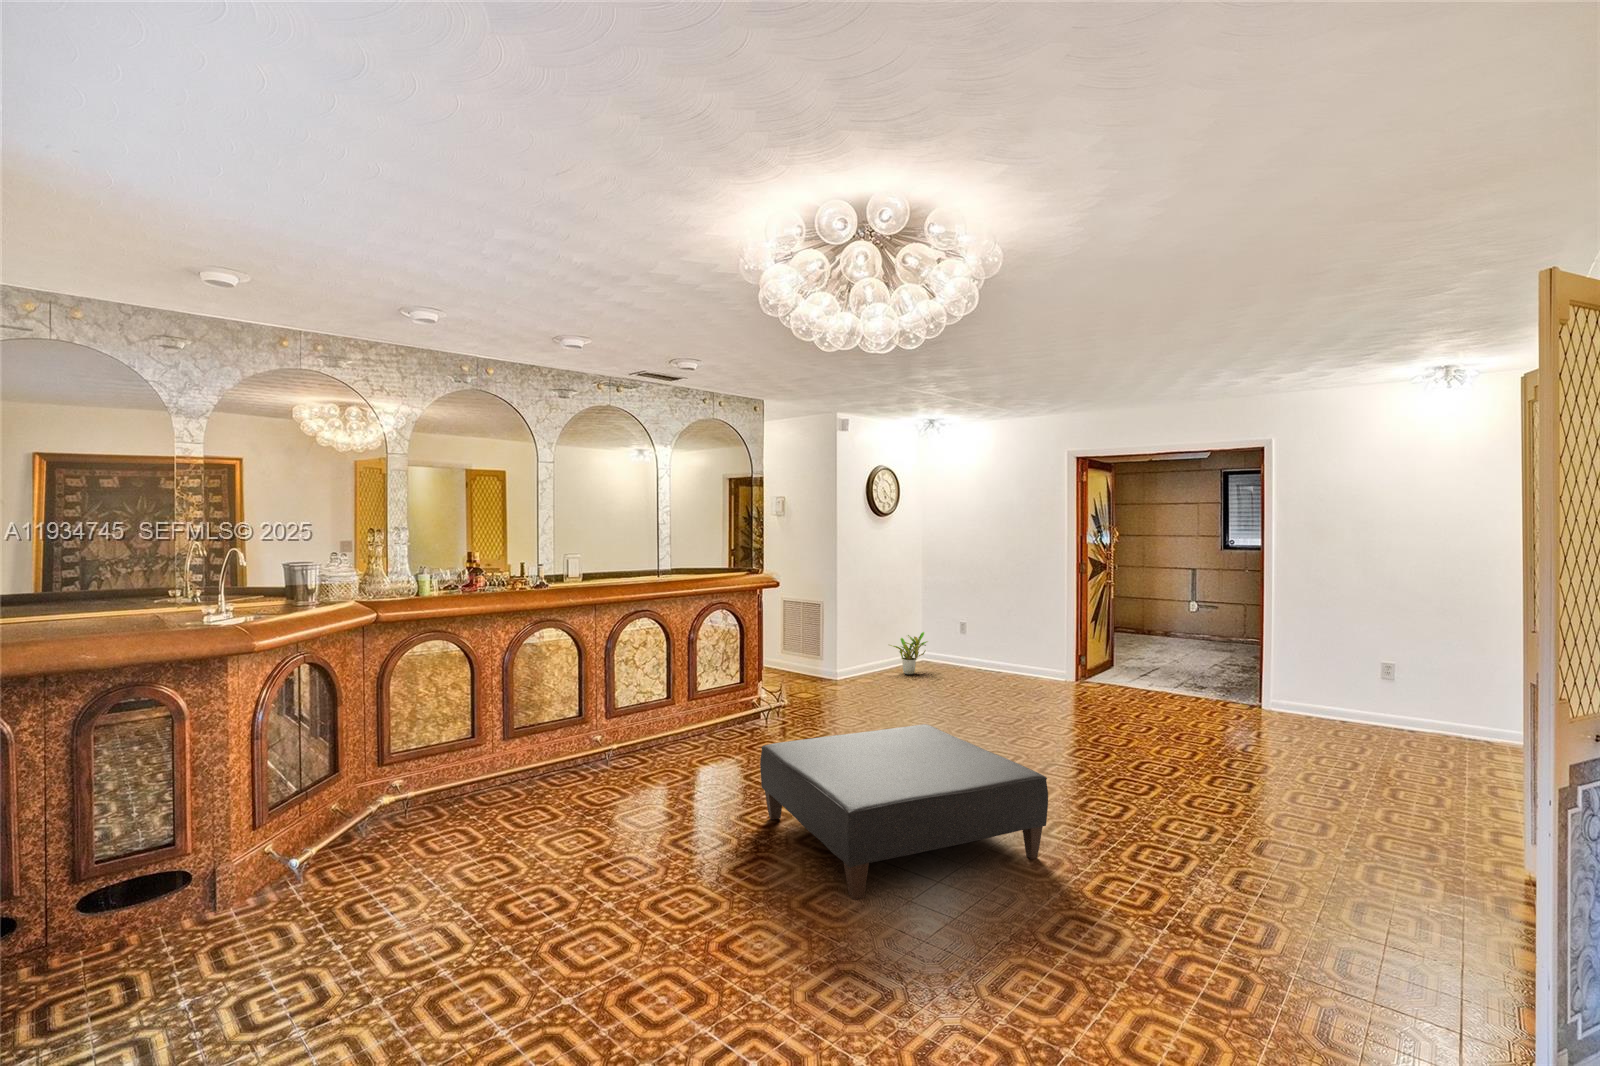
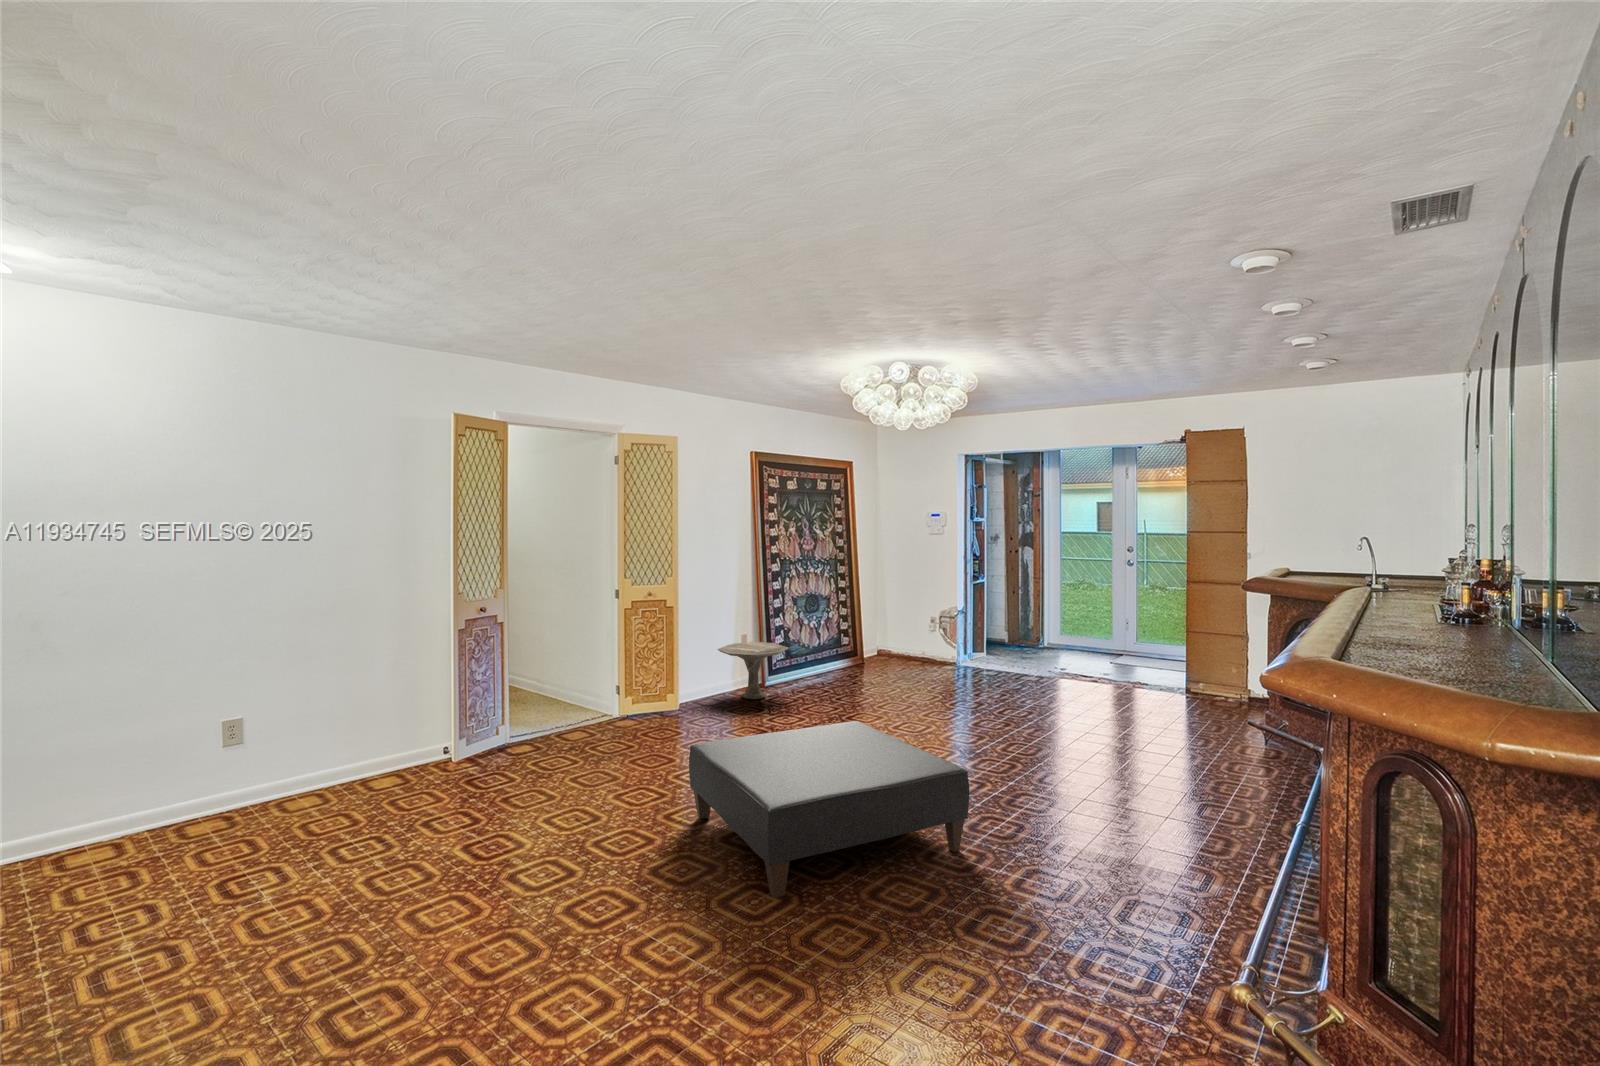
potted plant: present [890,632,928,675] -> none [829,630,869,672]
side table: none [776,643,849,701] -> present [717,642,788,699]

